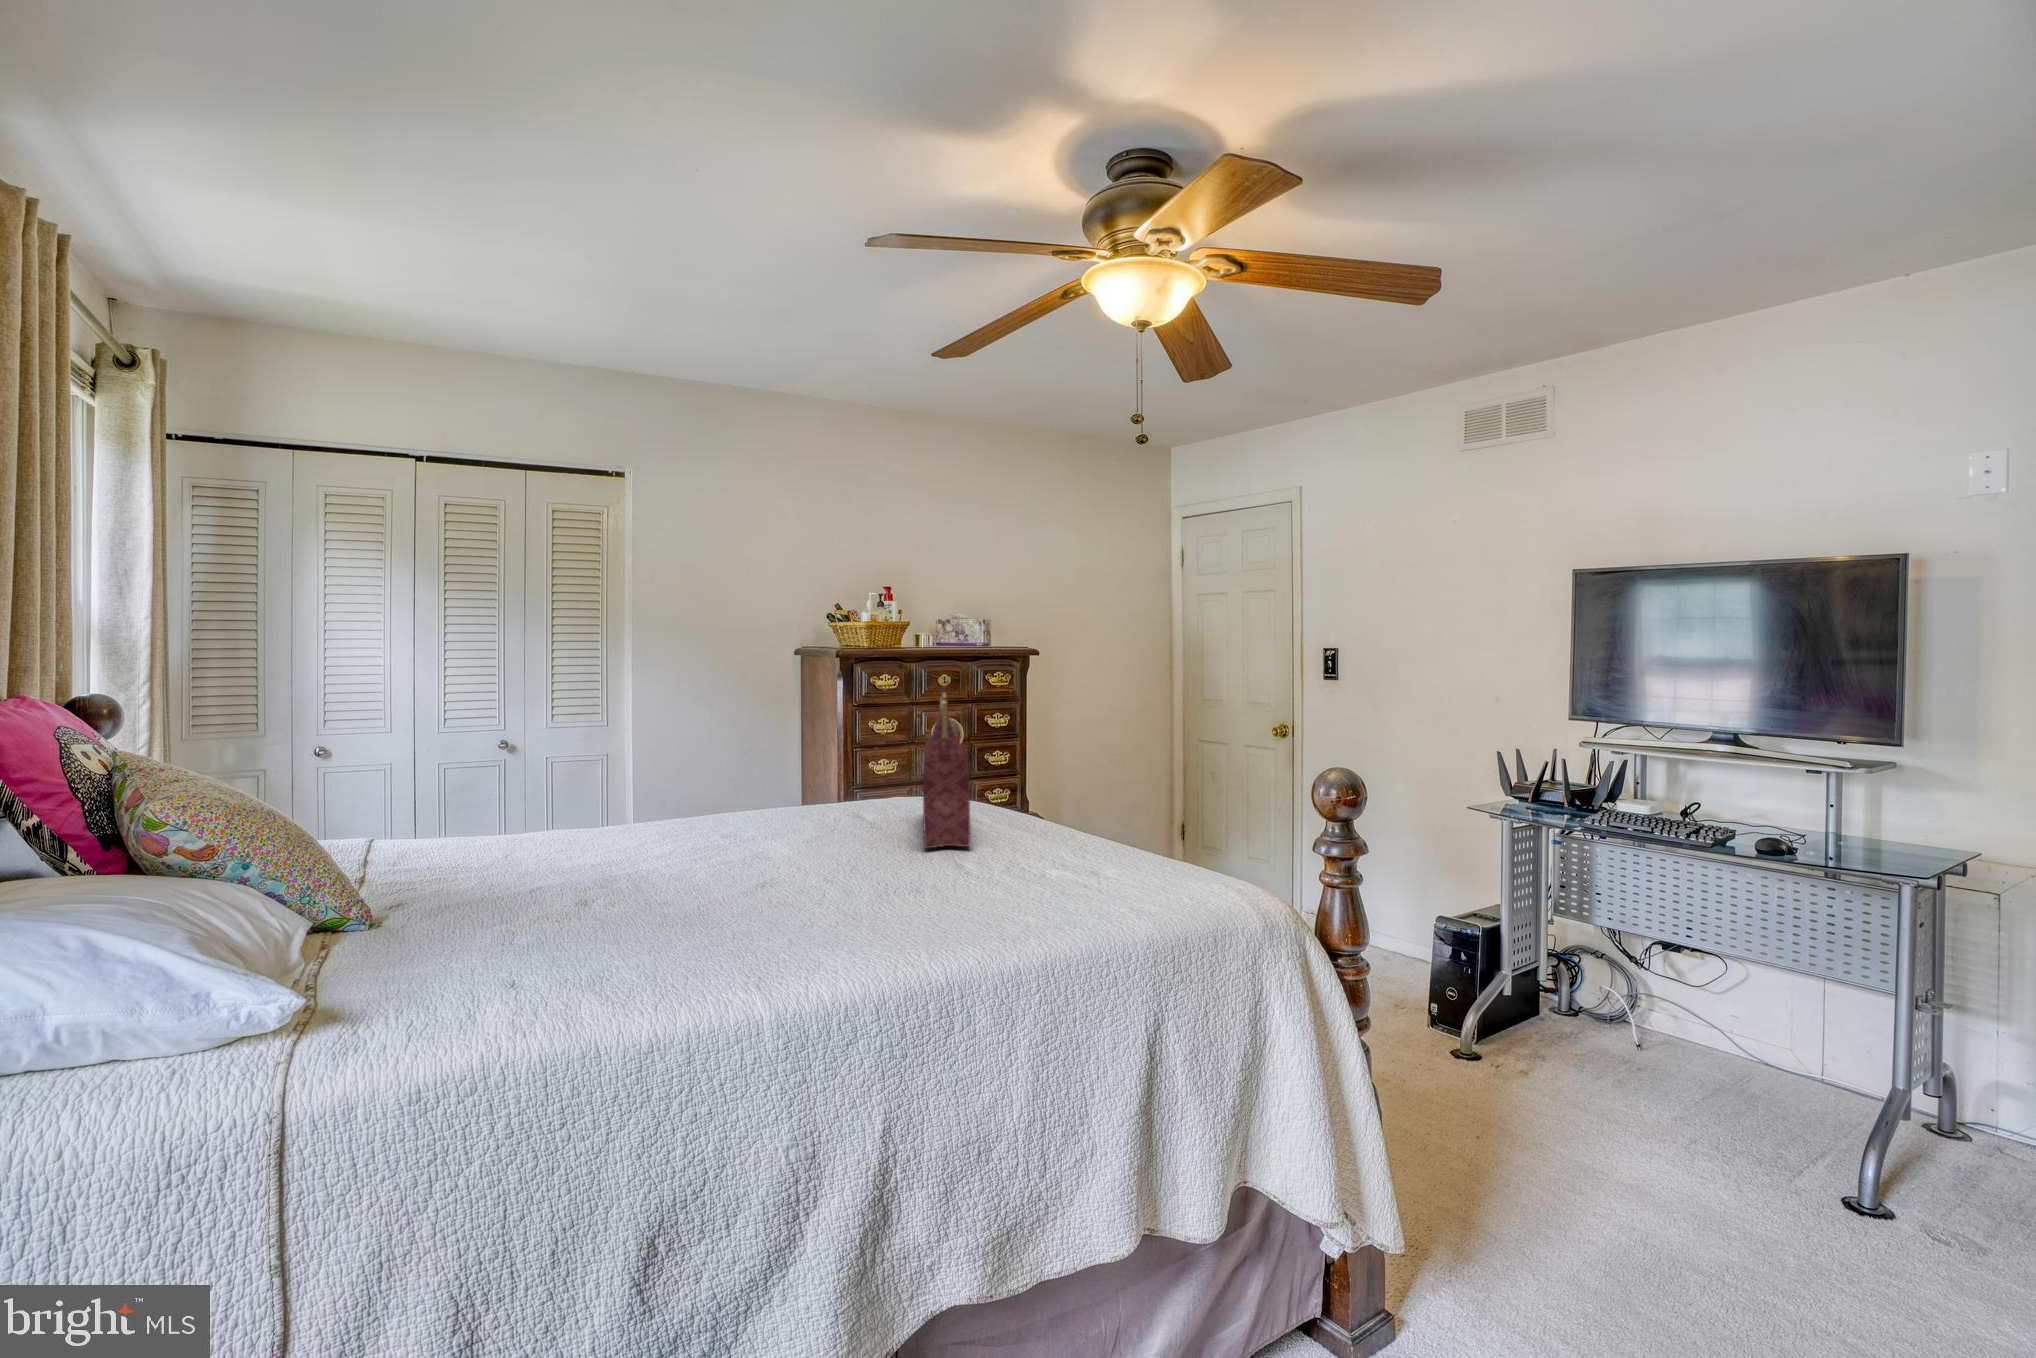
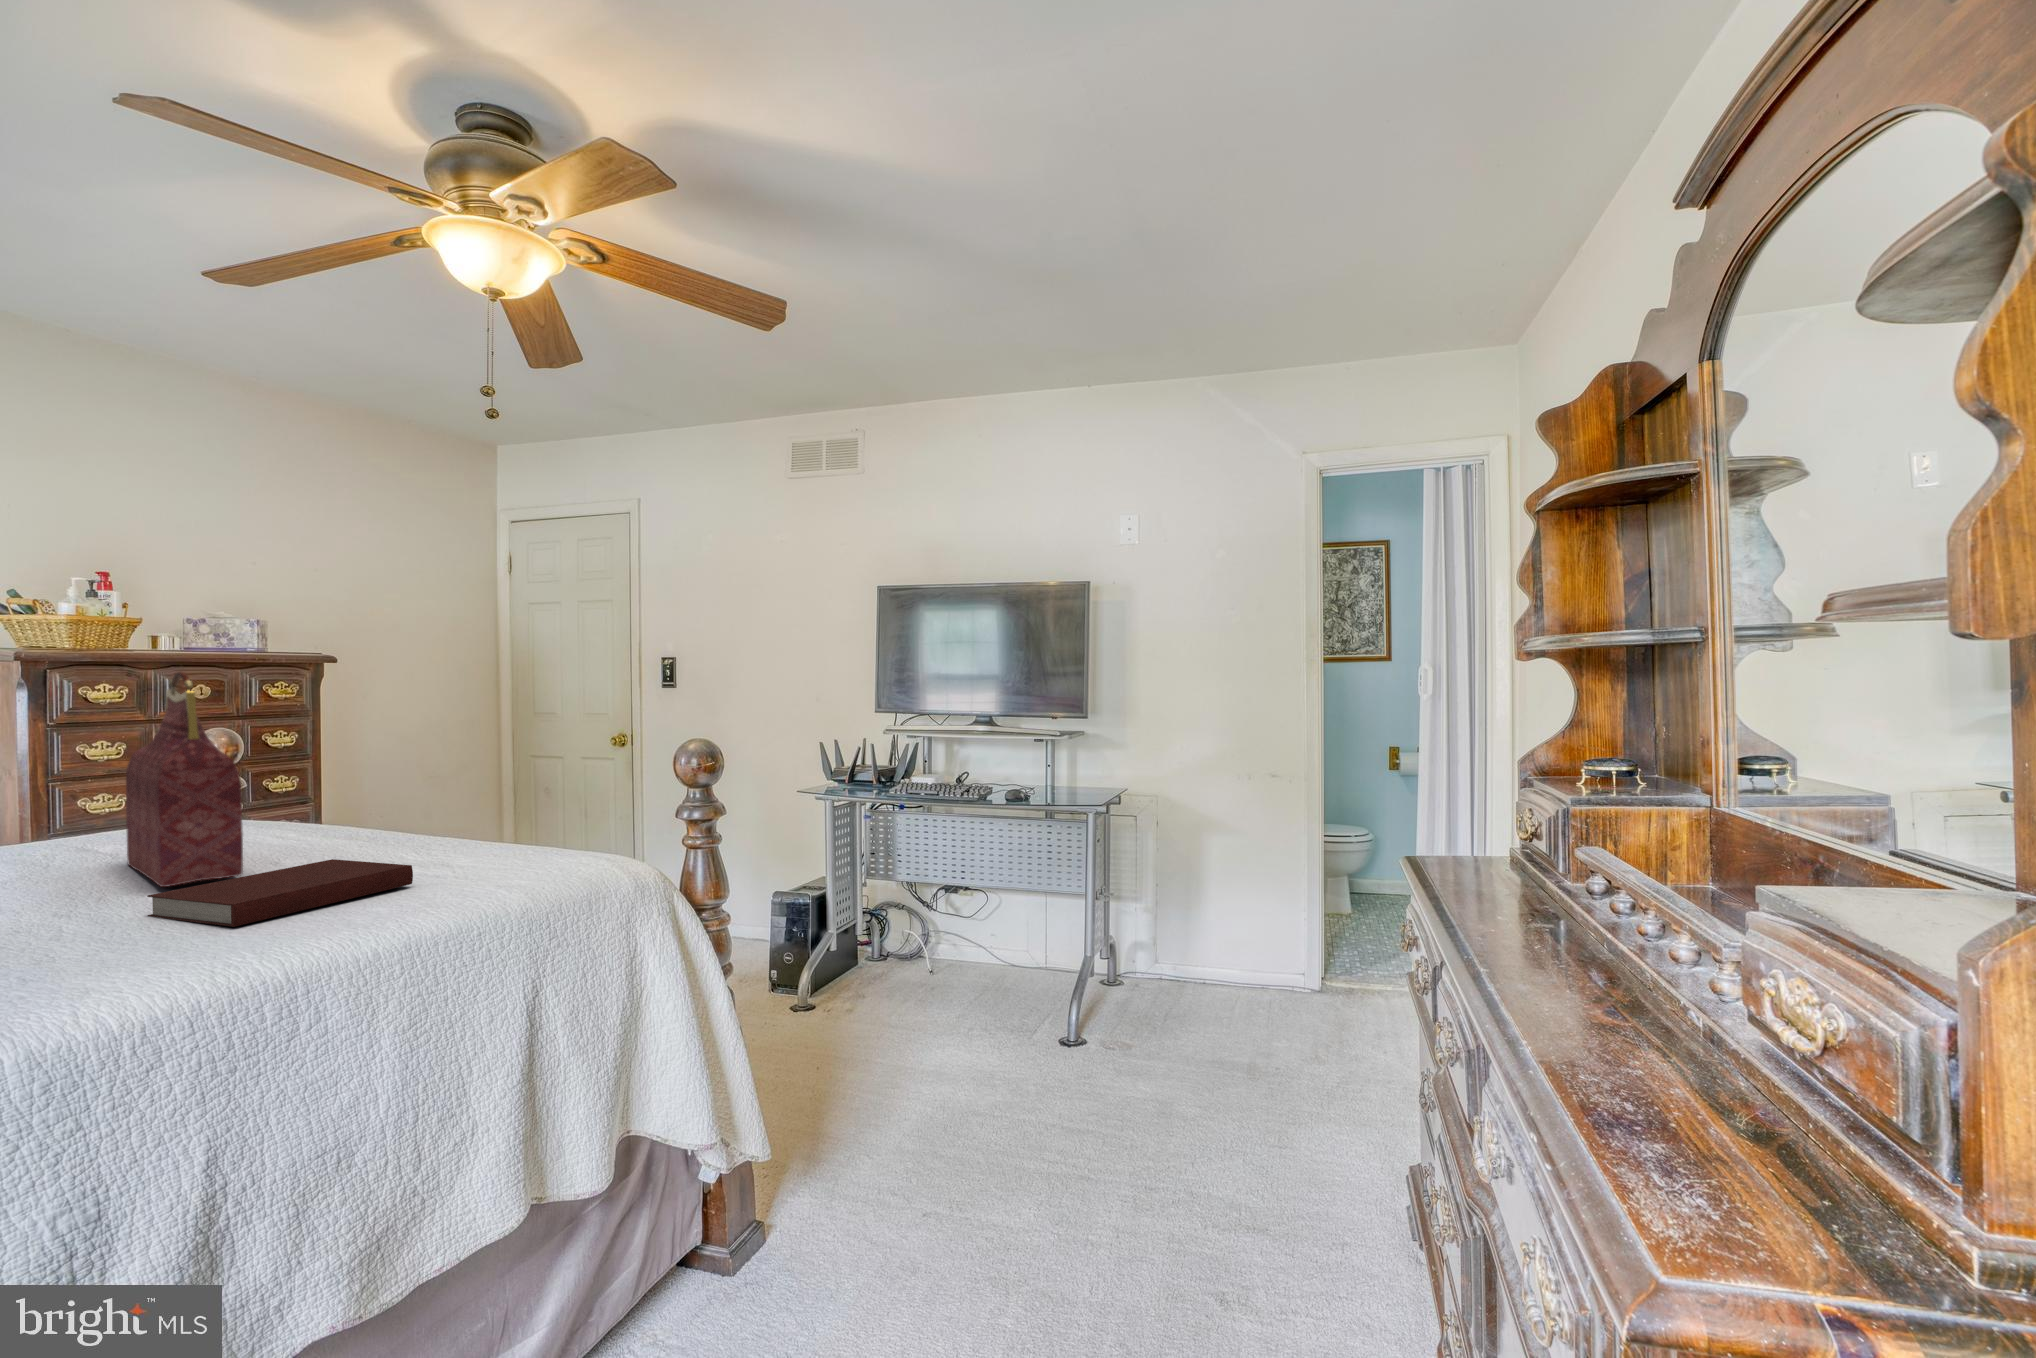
notebook: none [905,845,1067,904] -> present [147,859,413,927]

